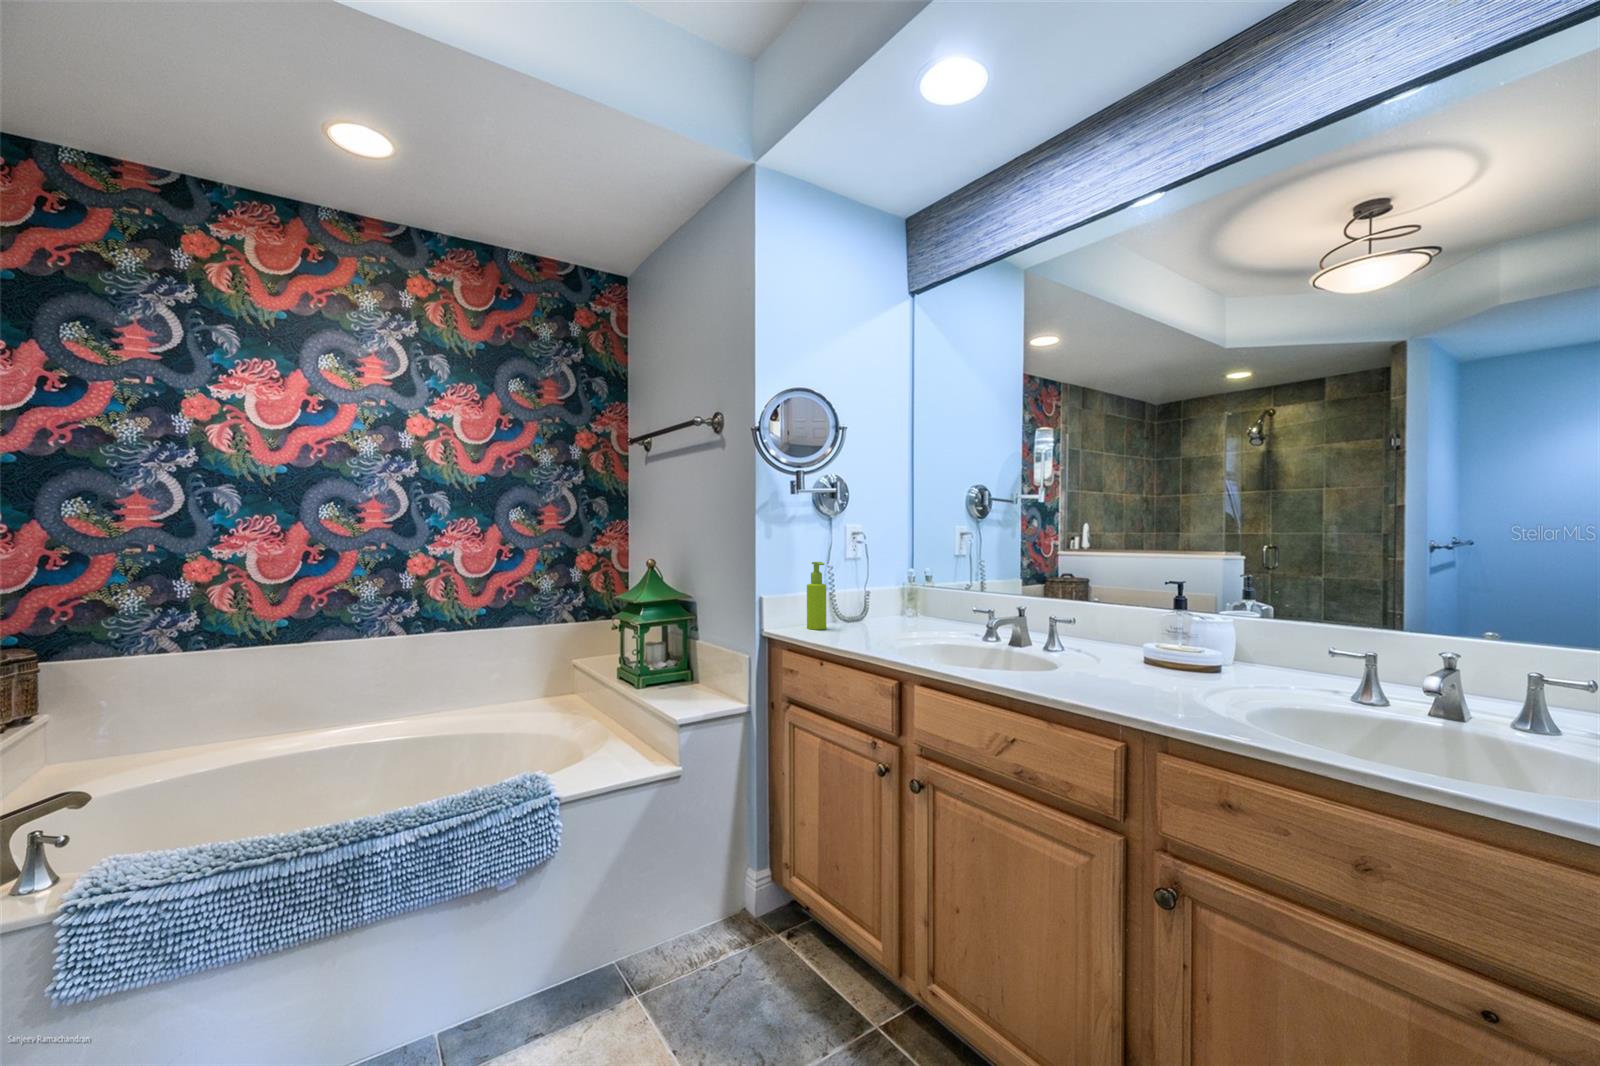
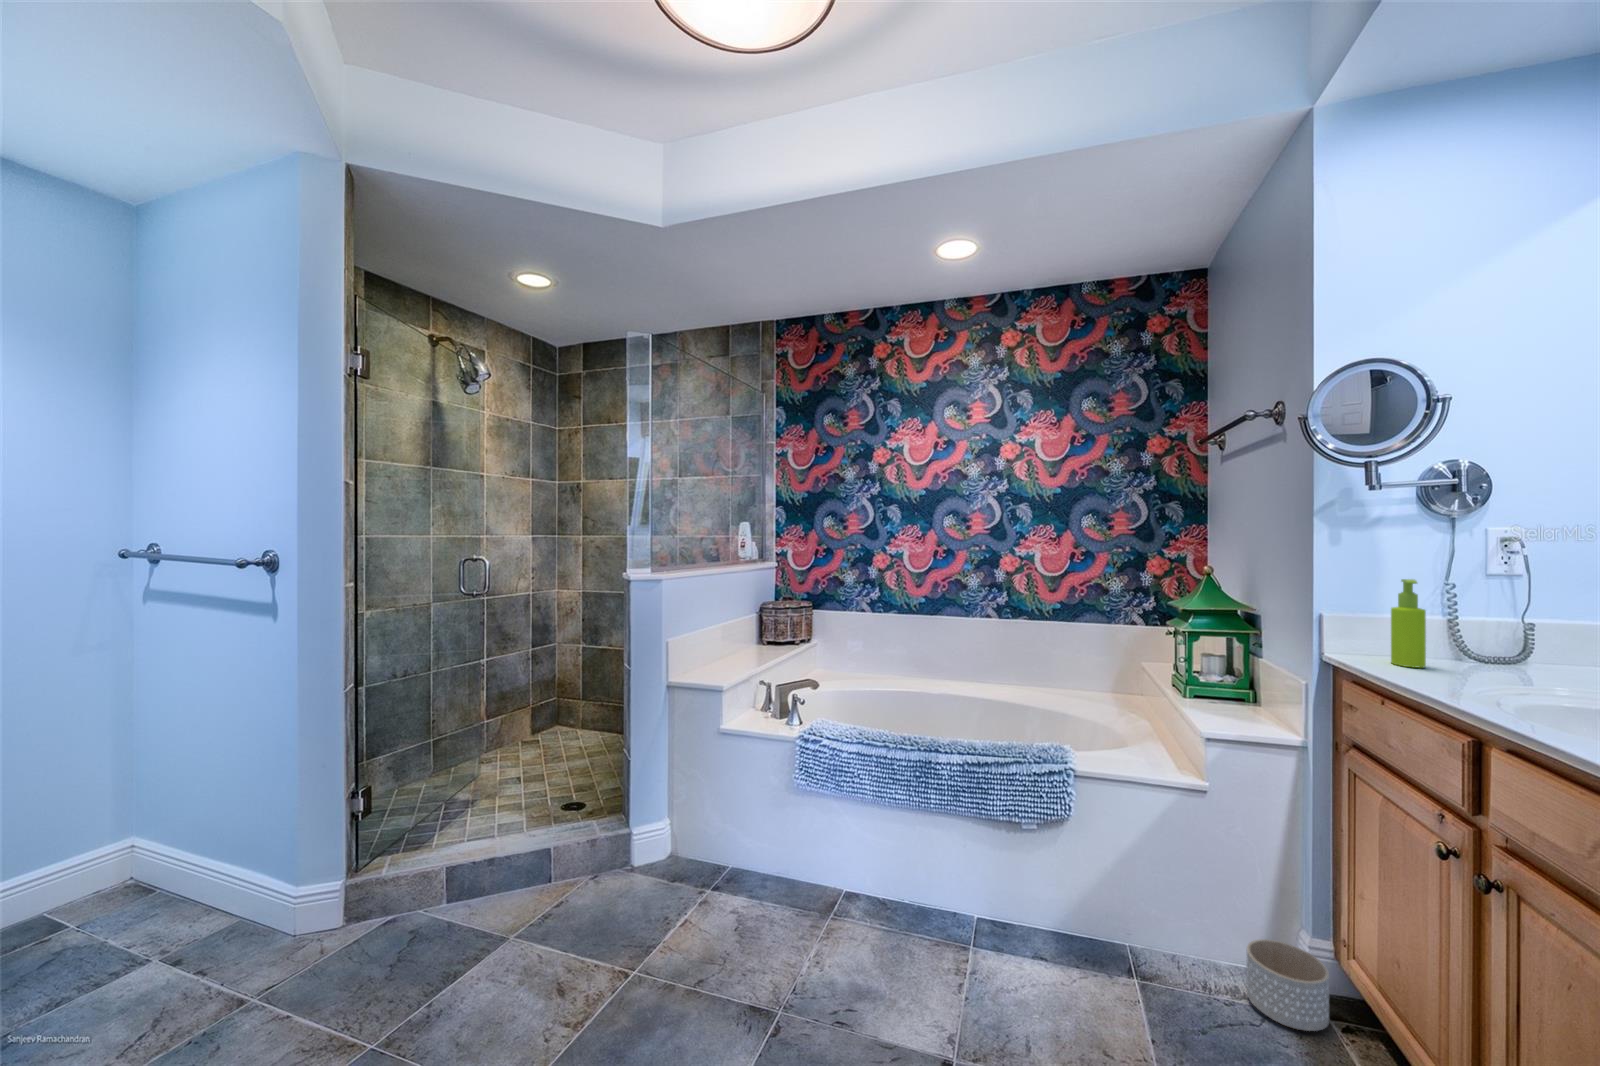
planter: none [718,885,776,960] -> present [1247,939,1329,1031]

